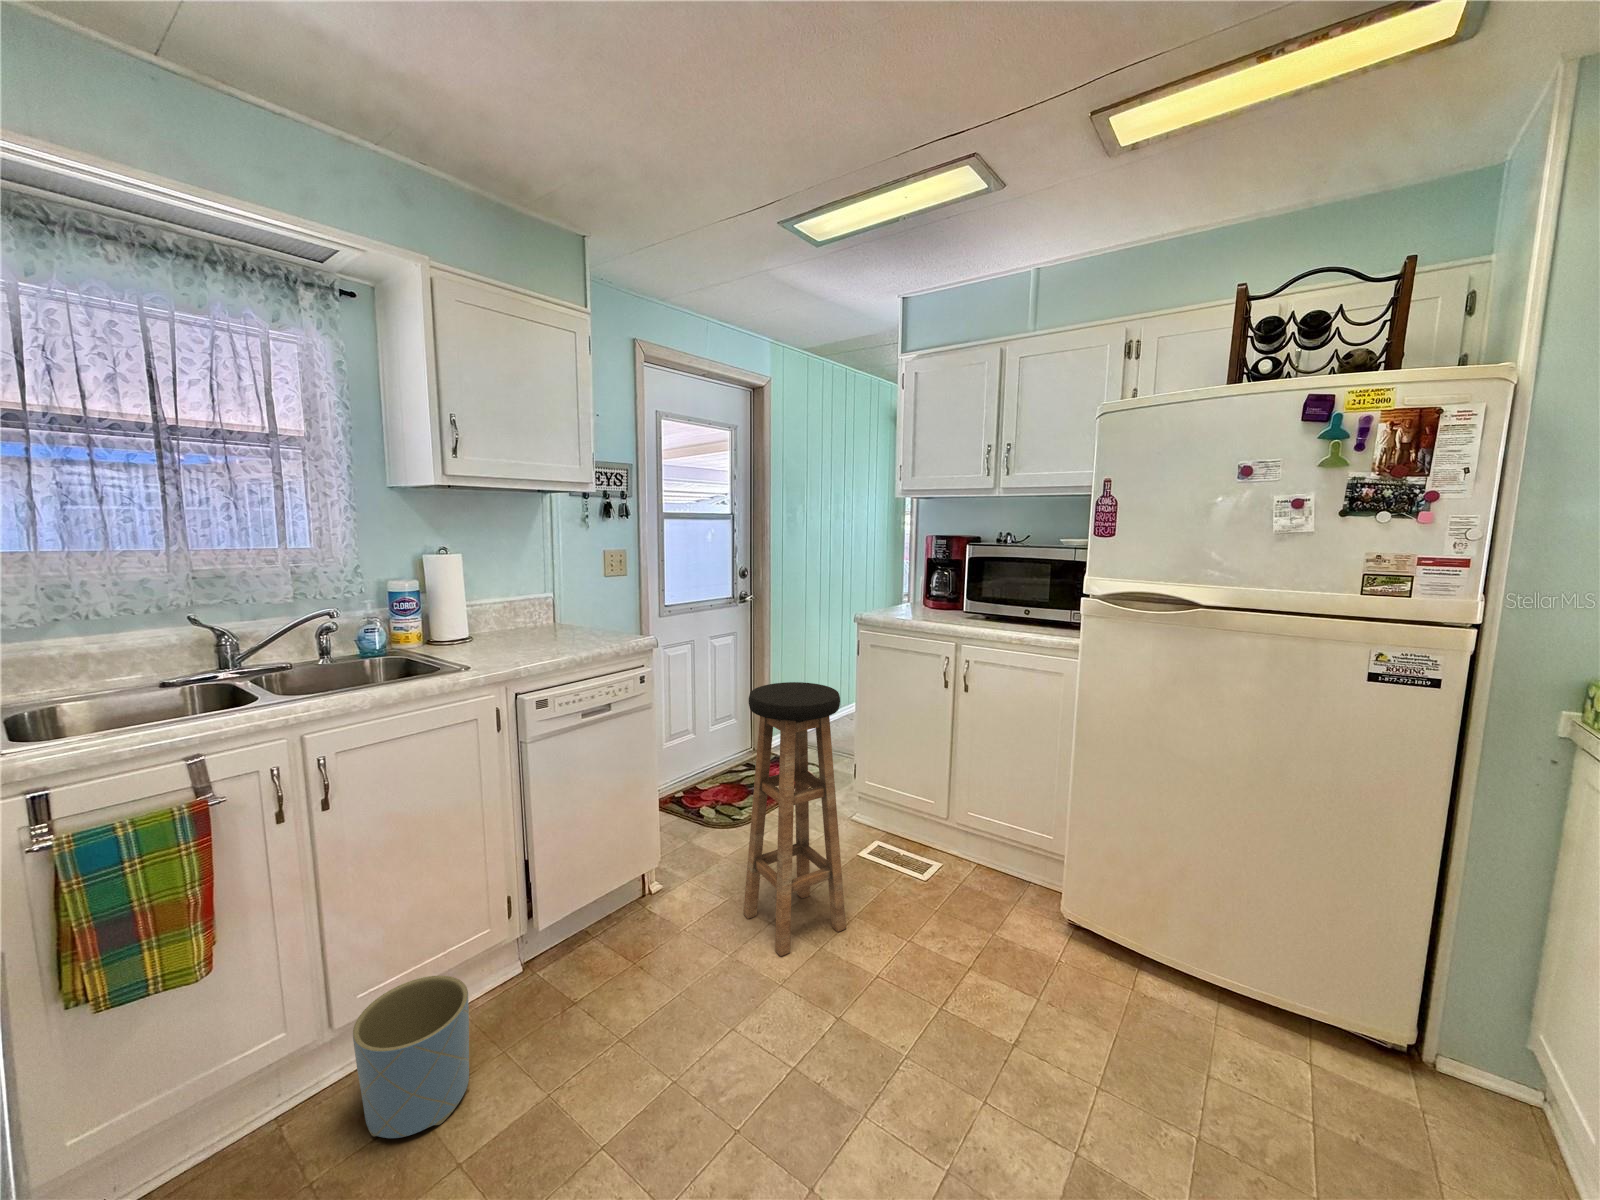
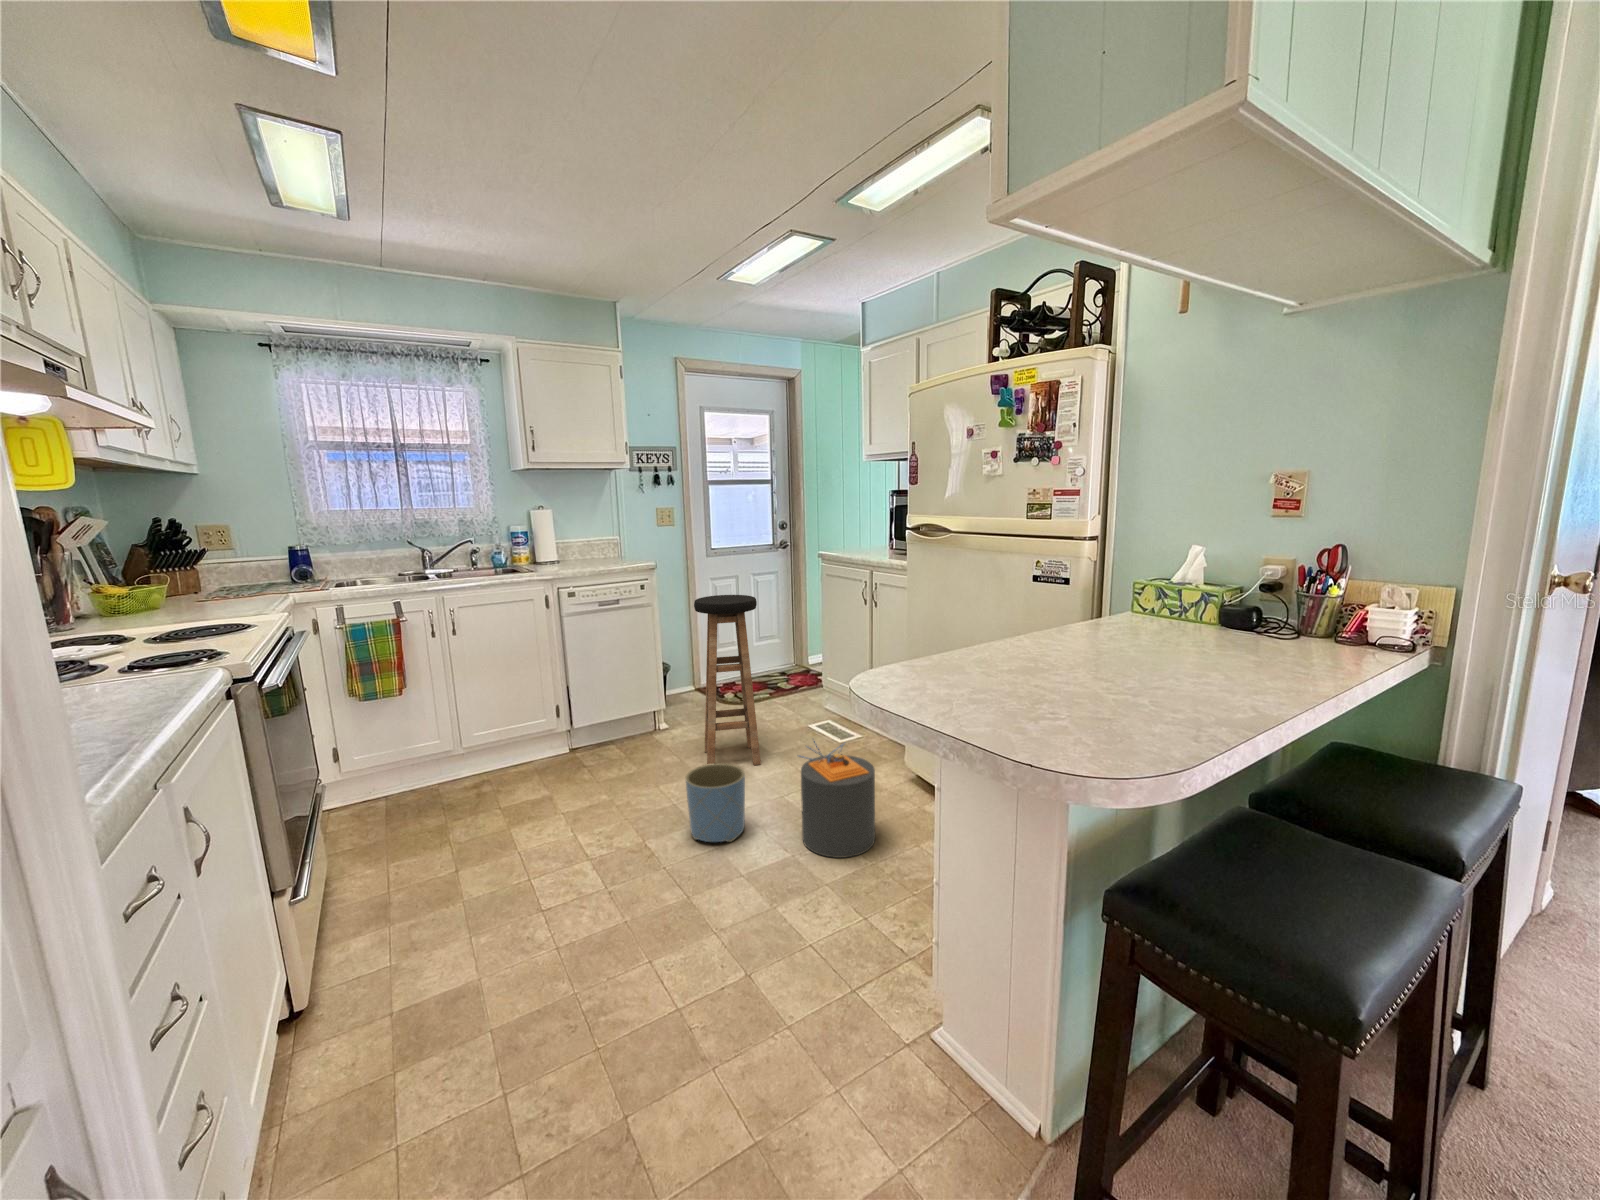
trash can: none [1026,913,1155,1116] -> present [801,741,875,858]
planter: present [353,976,469,1138] -> present [686,763,745,842]

